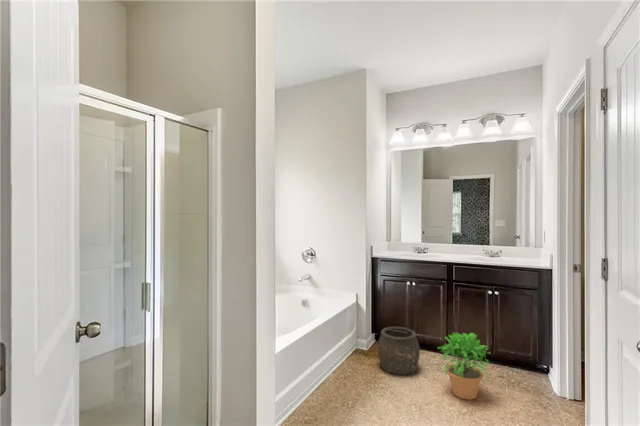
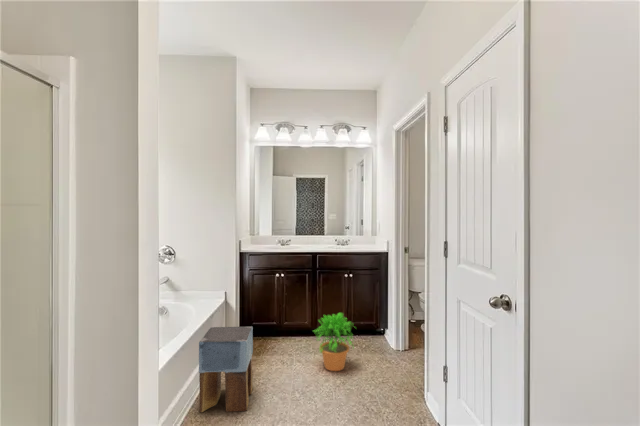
stool: none [315,324,369,412] -> present [199,326,253,413]
woven basket: present [378,327,420,374] -> none [252,319,293,364]

